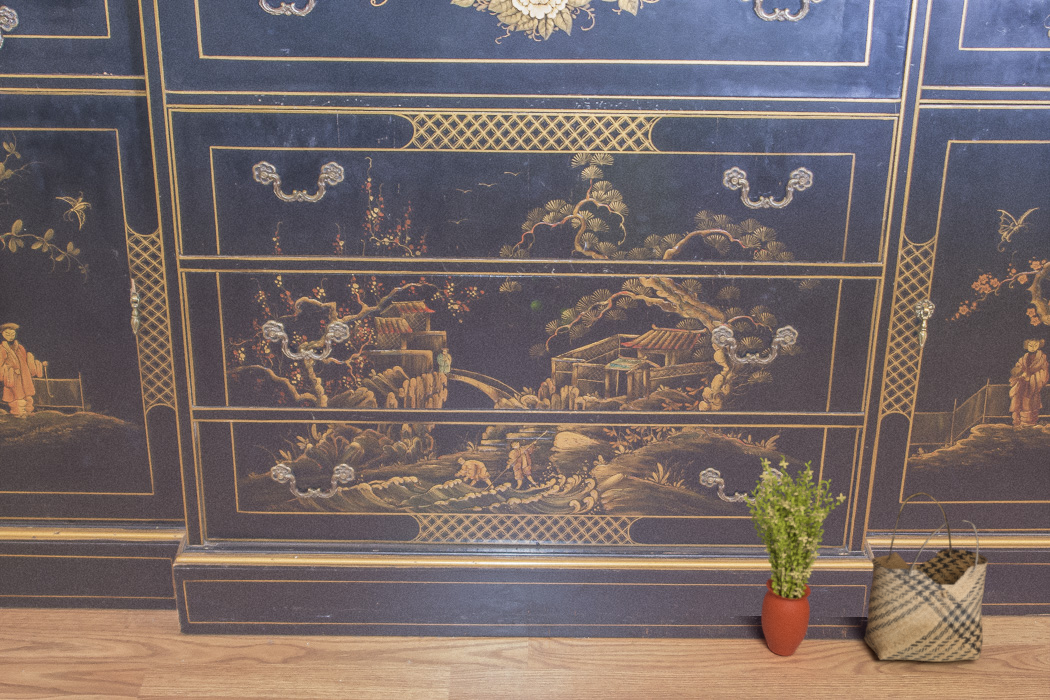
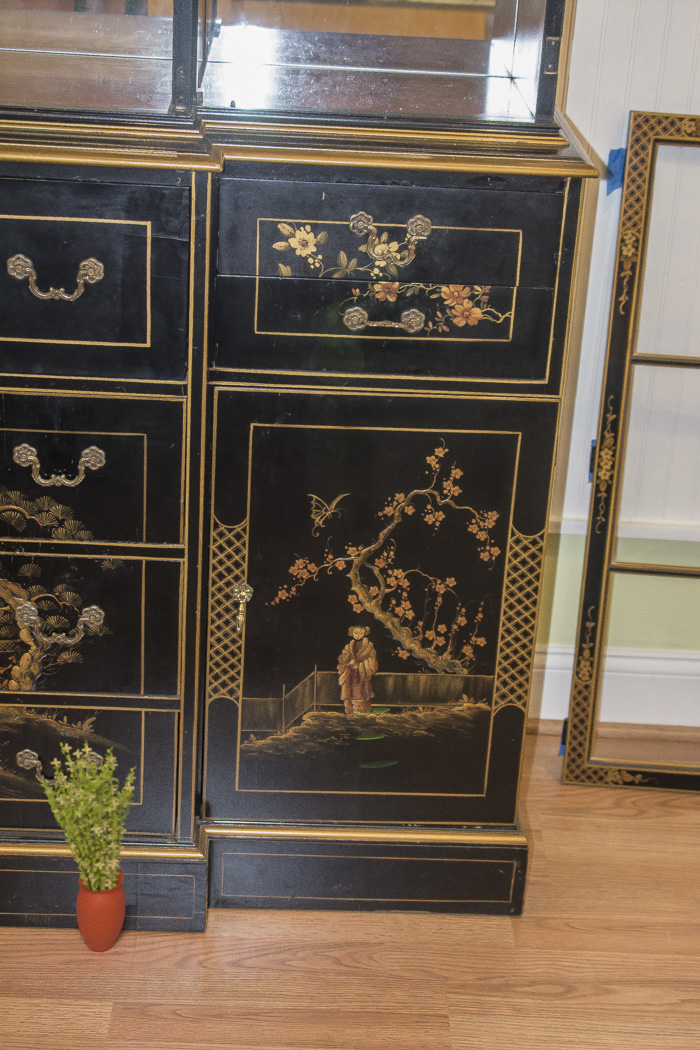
woven basket: present [864,492,988,662] -> none [184,780,309,959]

